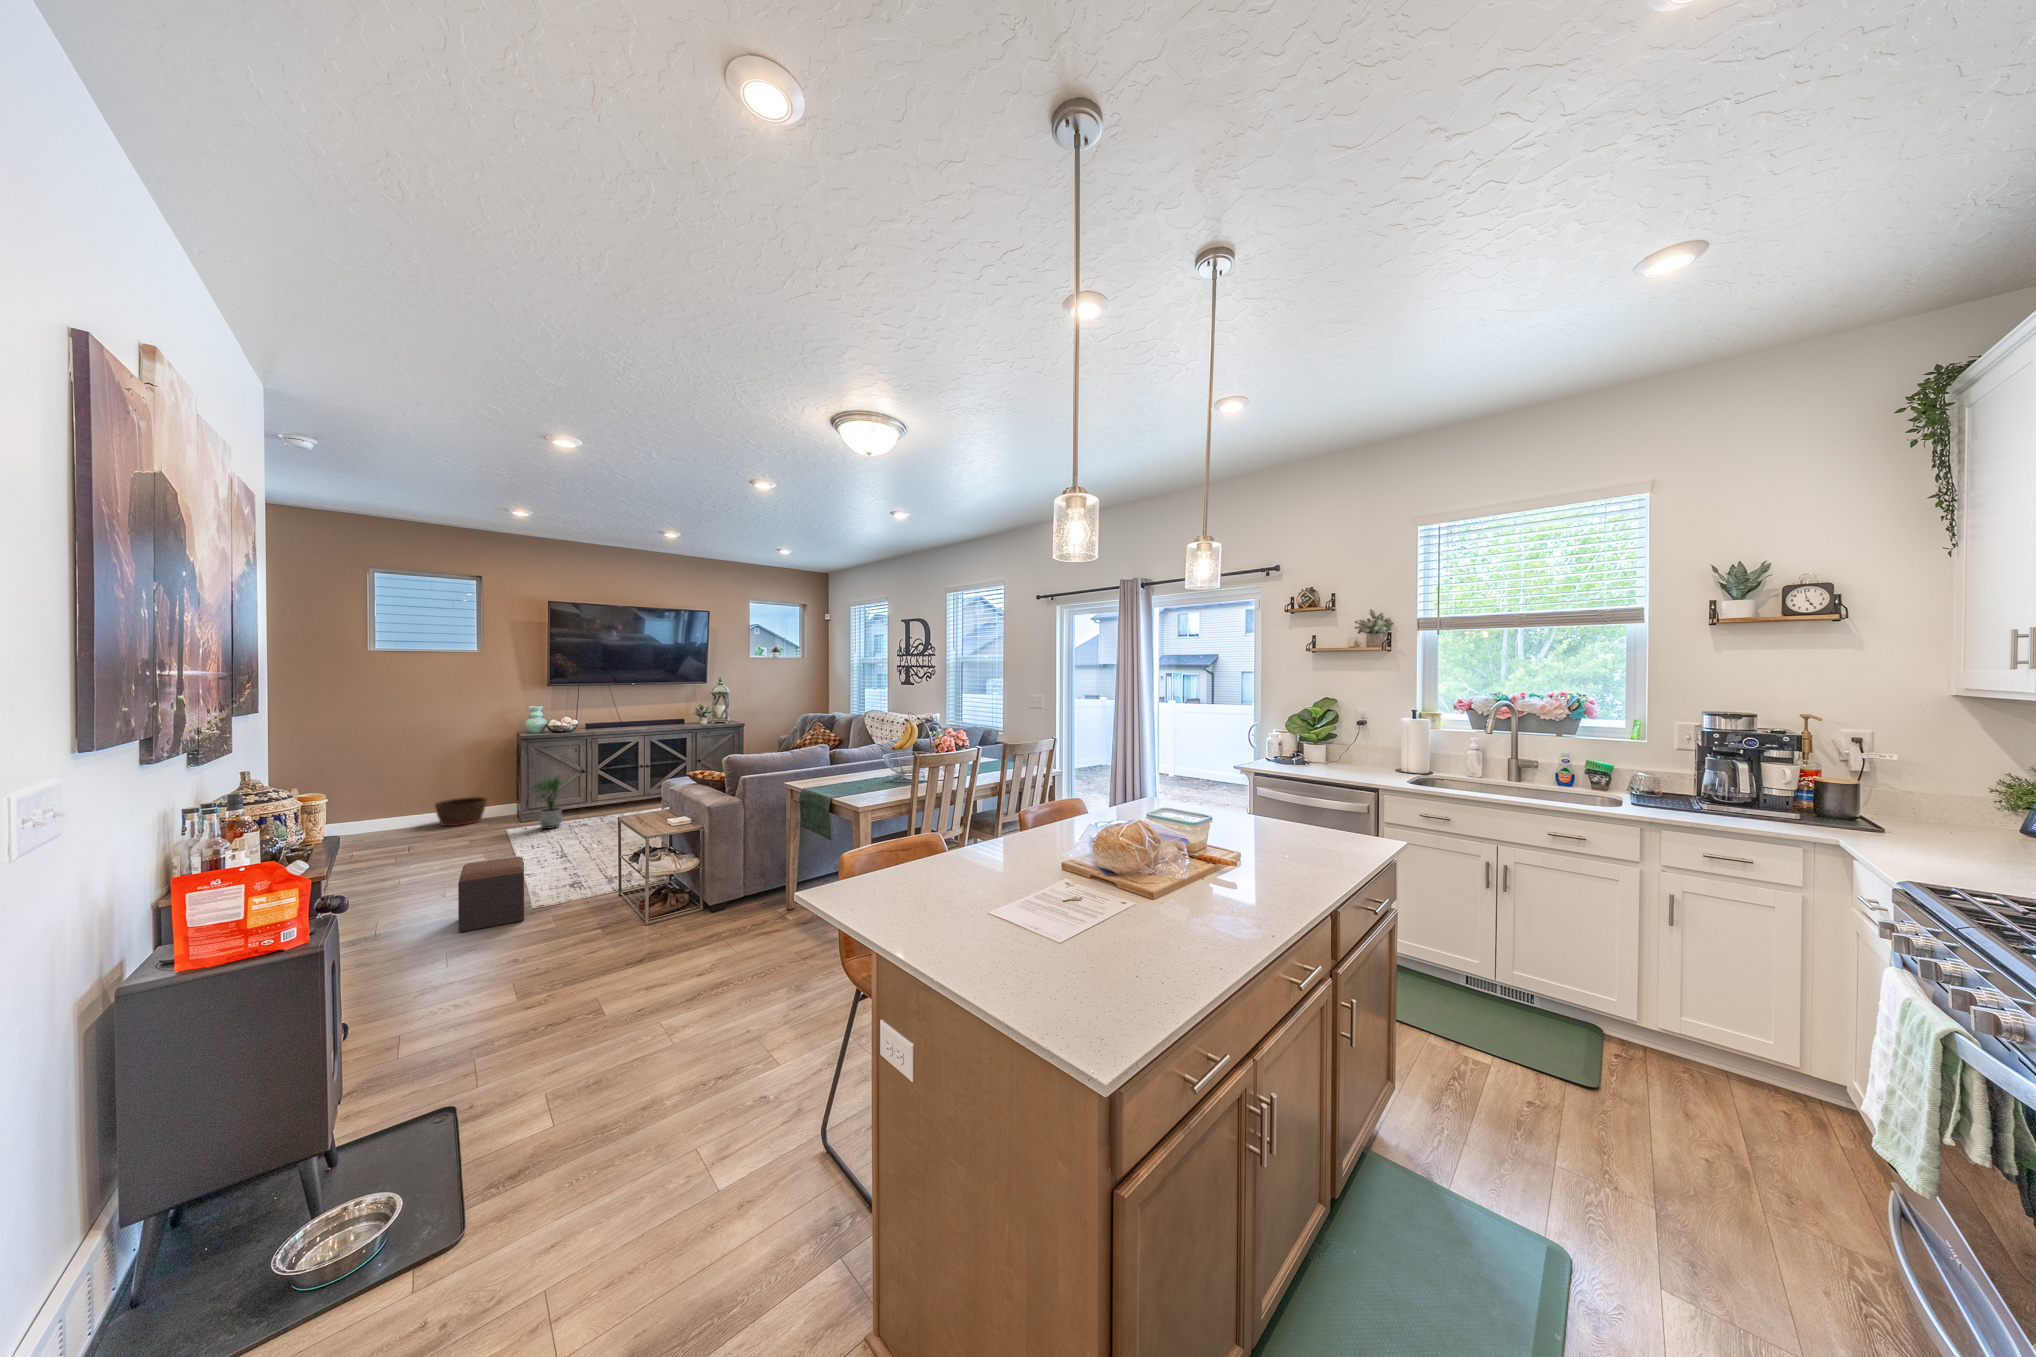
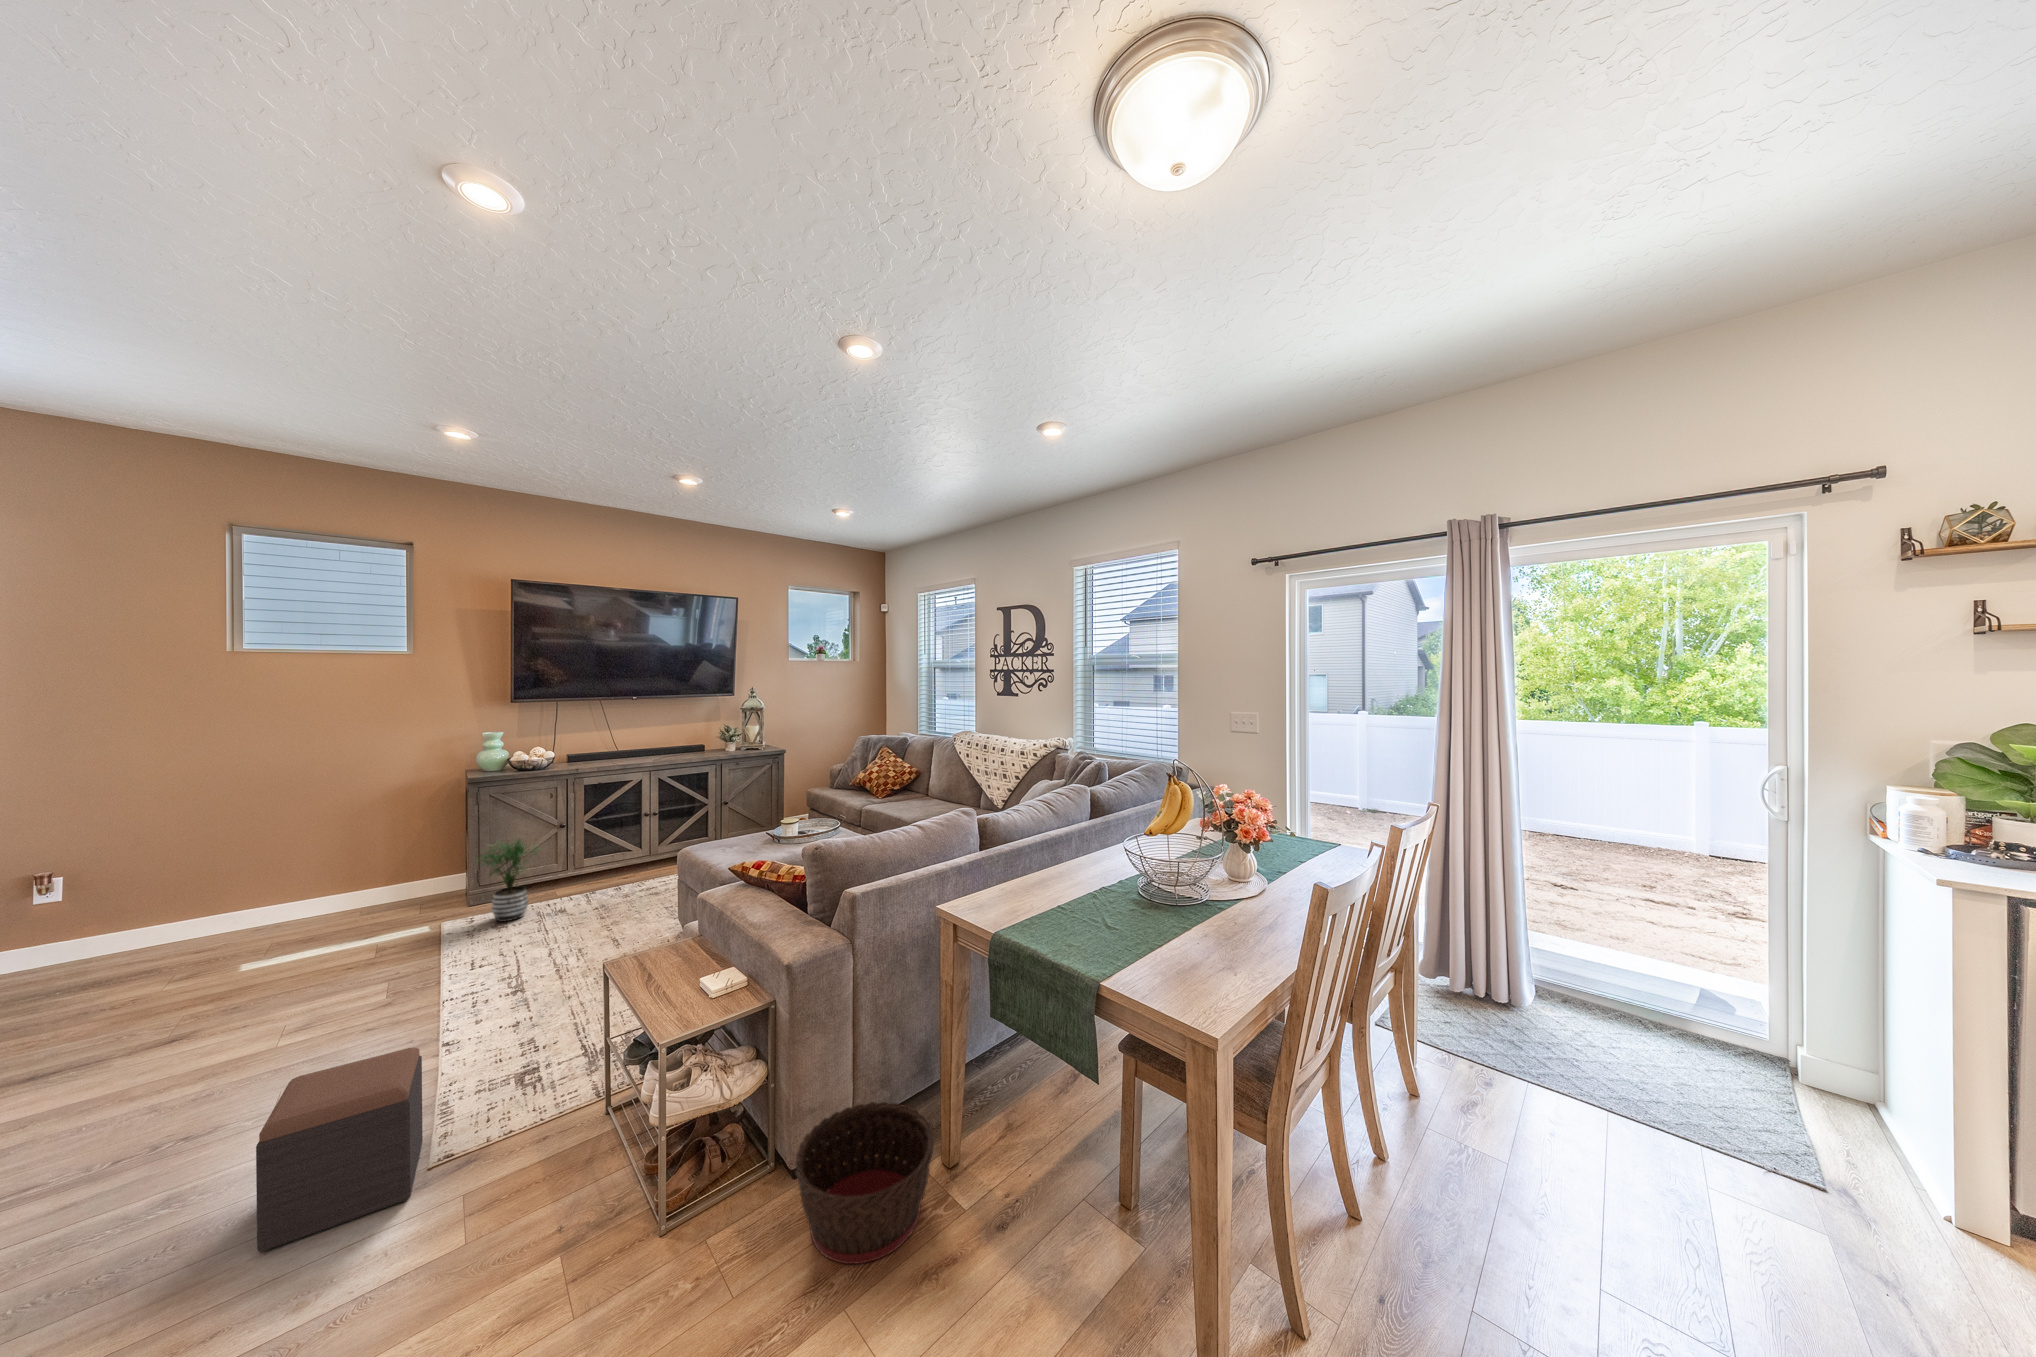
basket: present [435,797,486,826] -> present [795,1102,934,1264]

